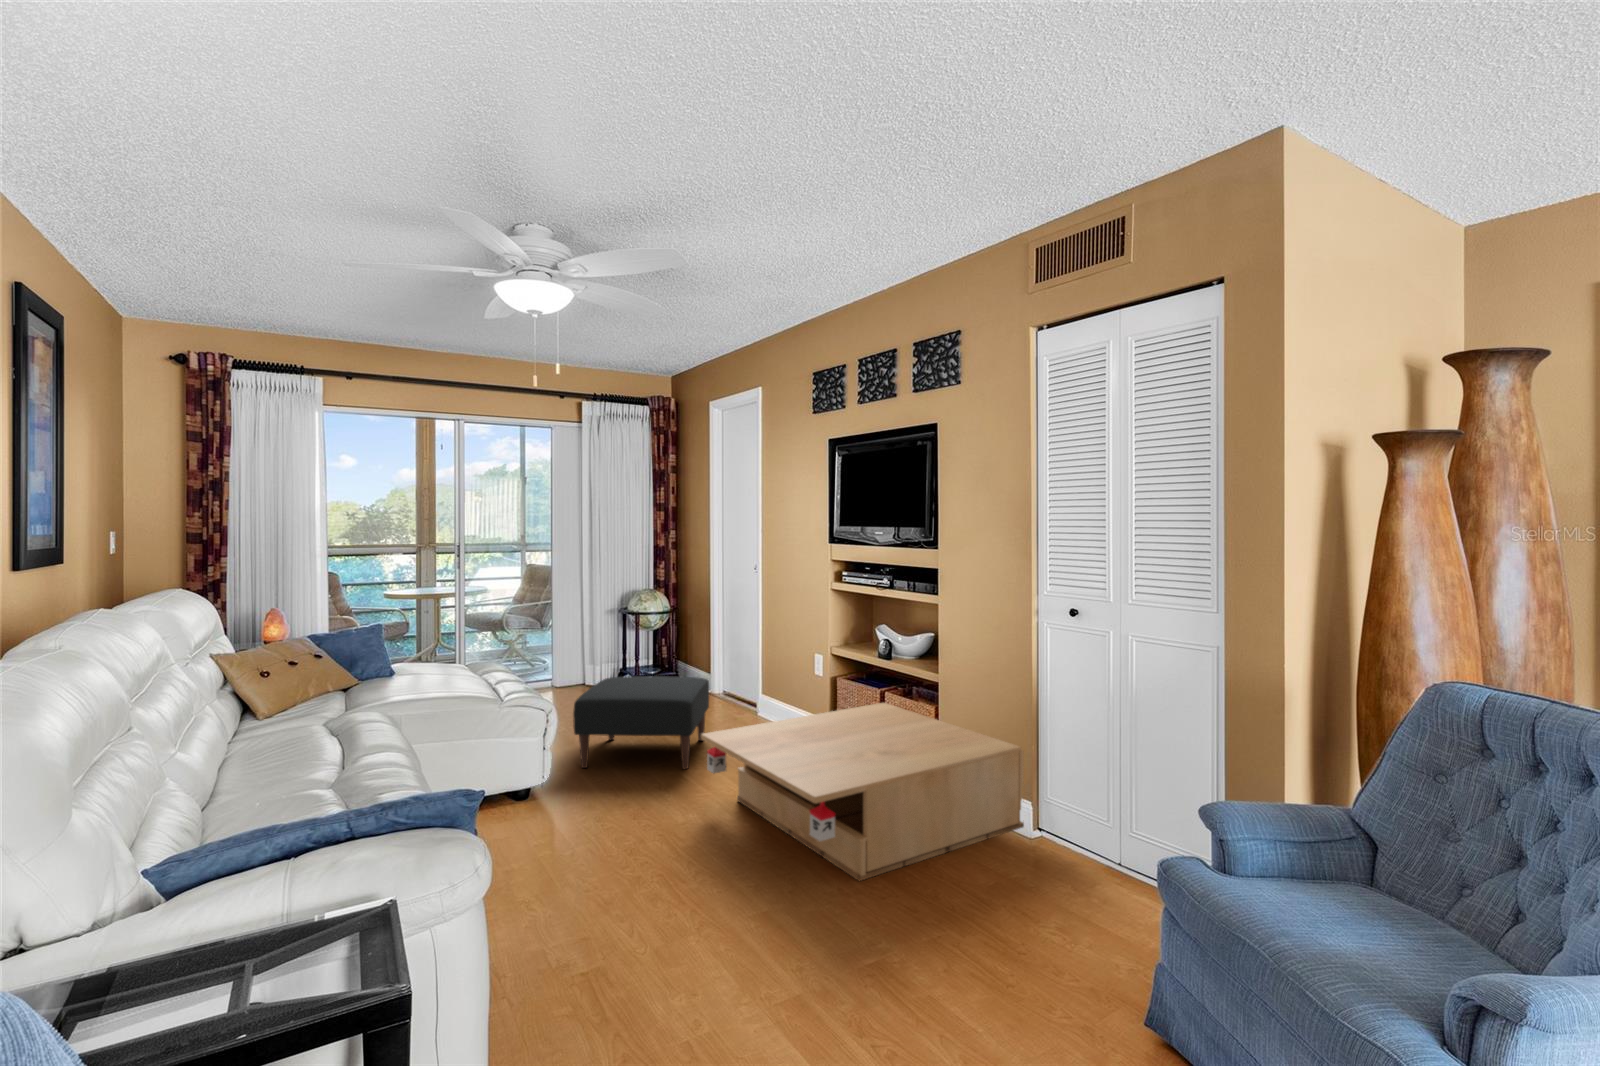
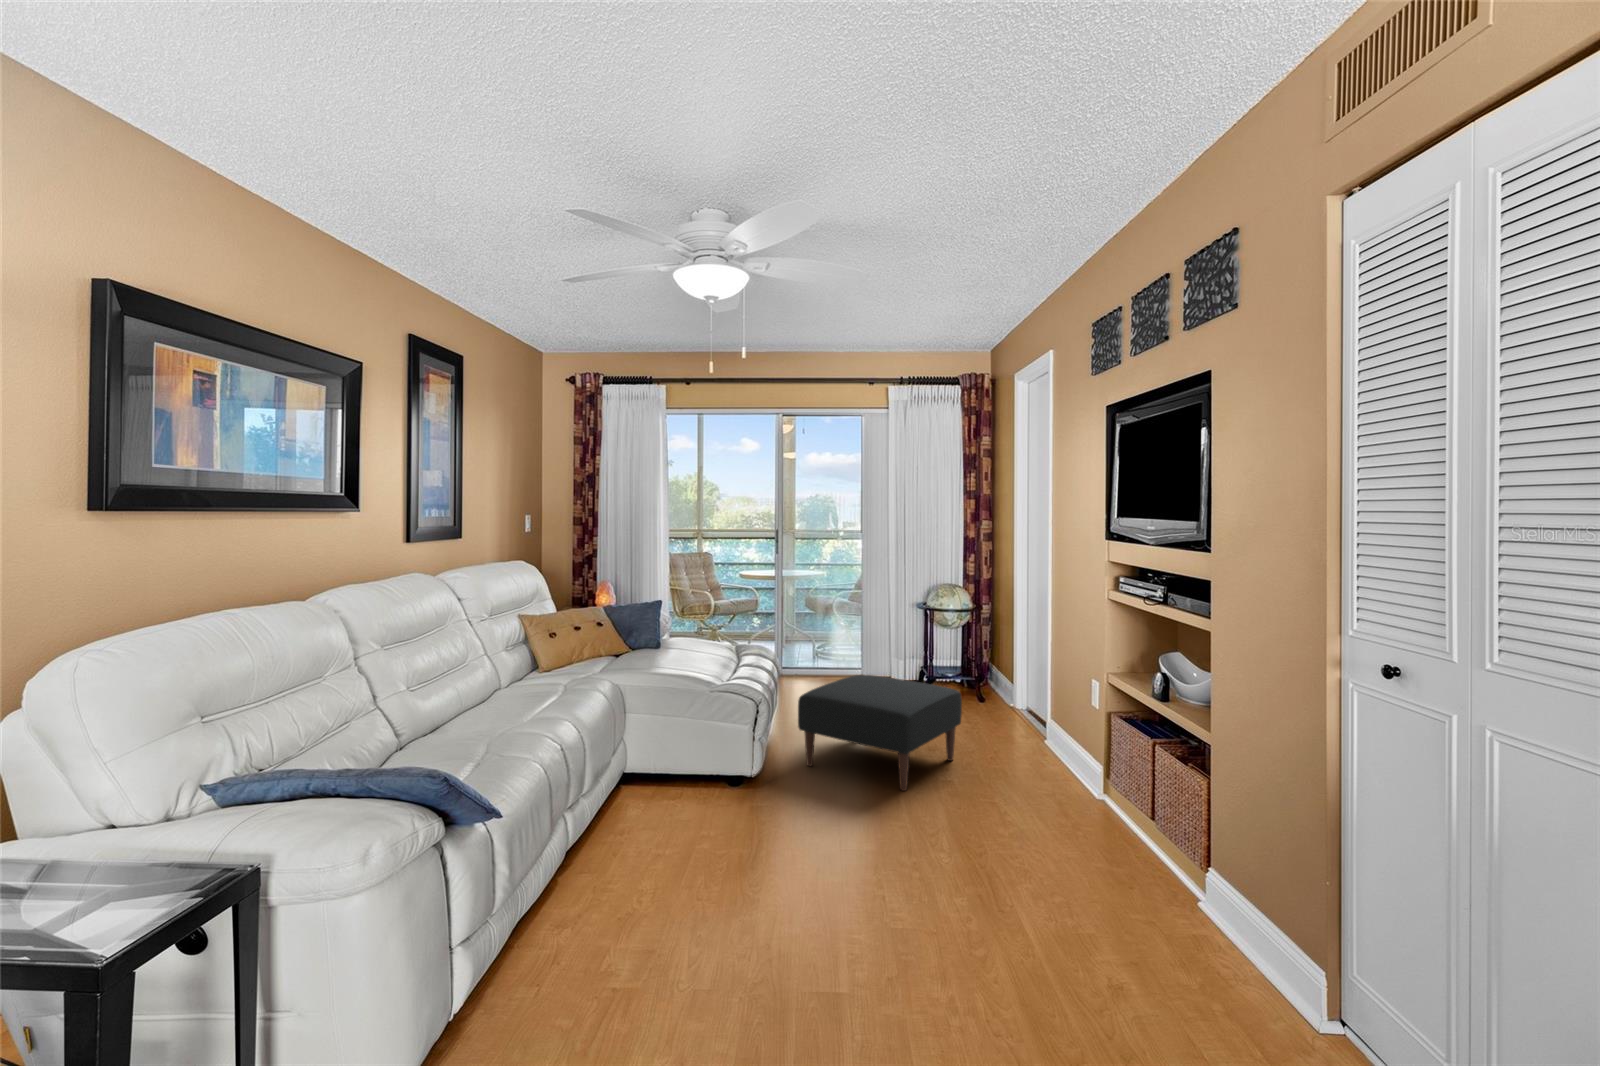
coffee table: present [701,703,1024,881] -> none [874,757,1317,1018]

